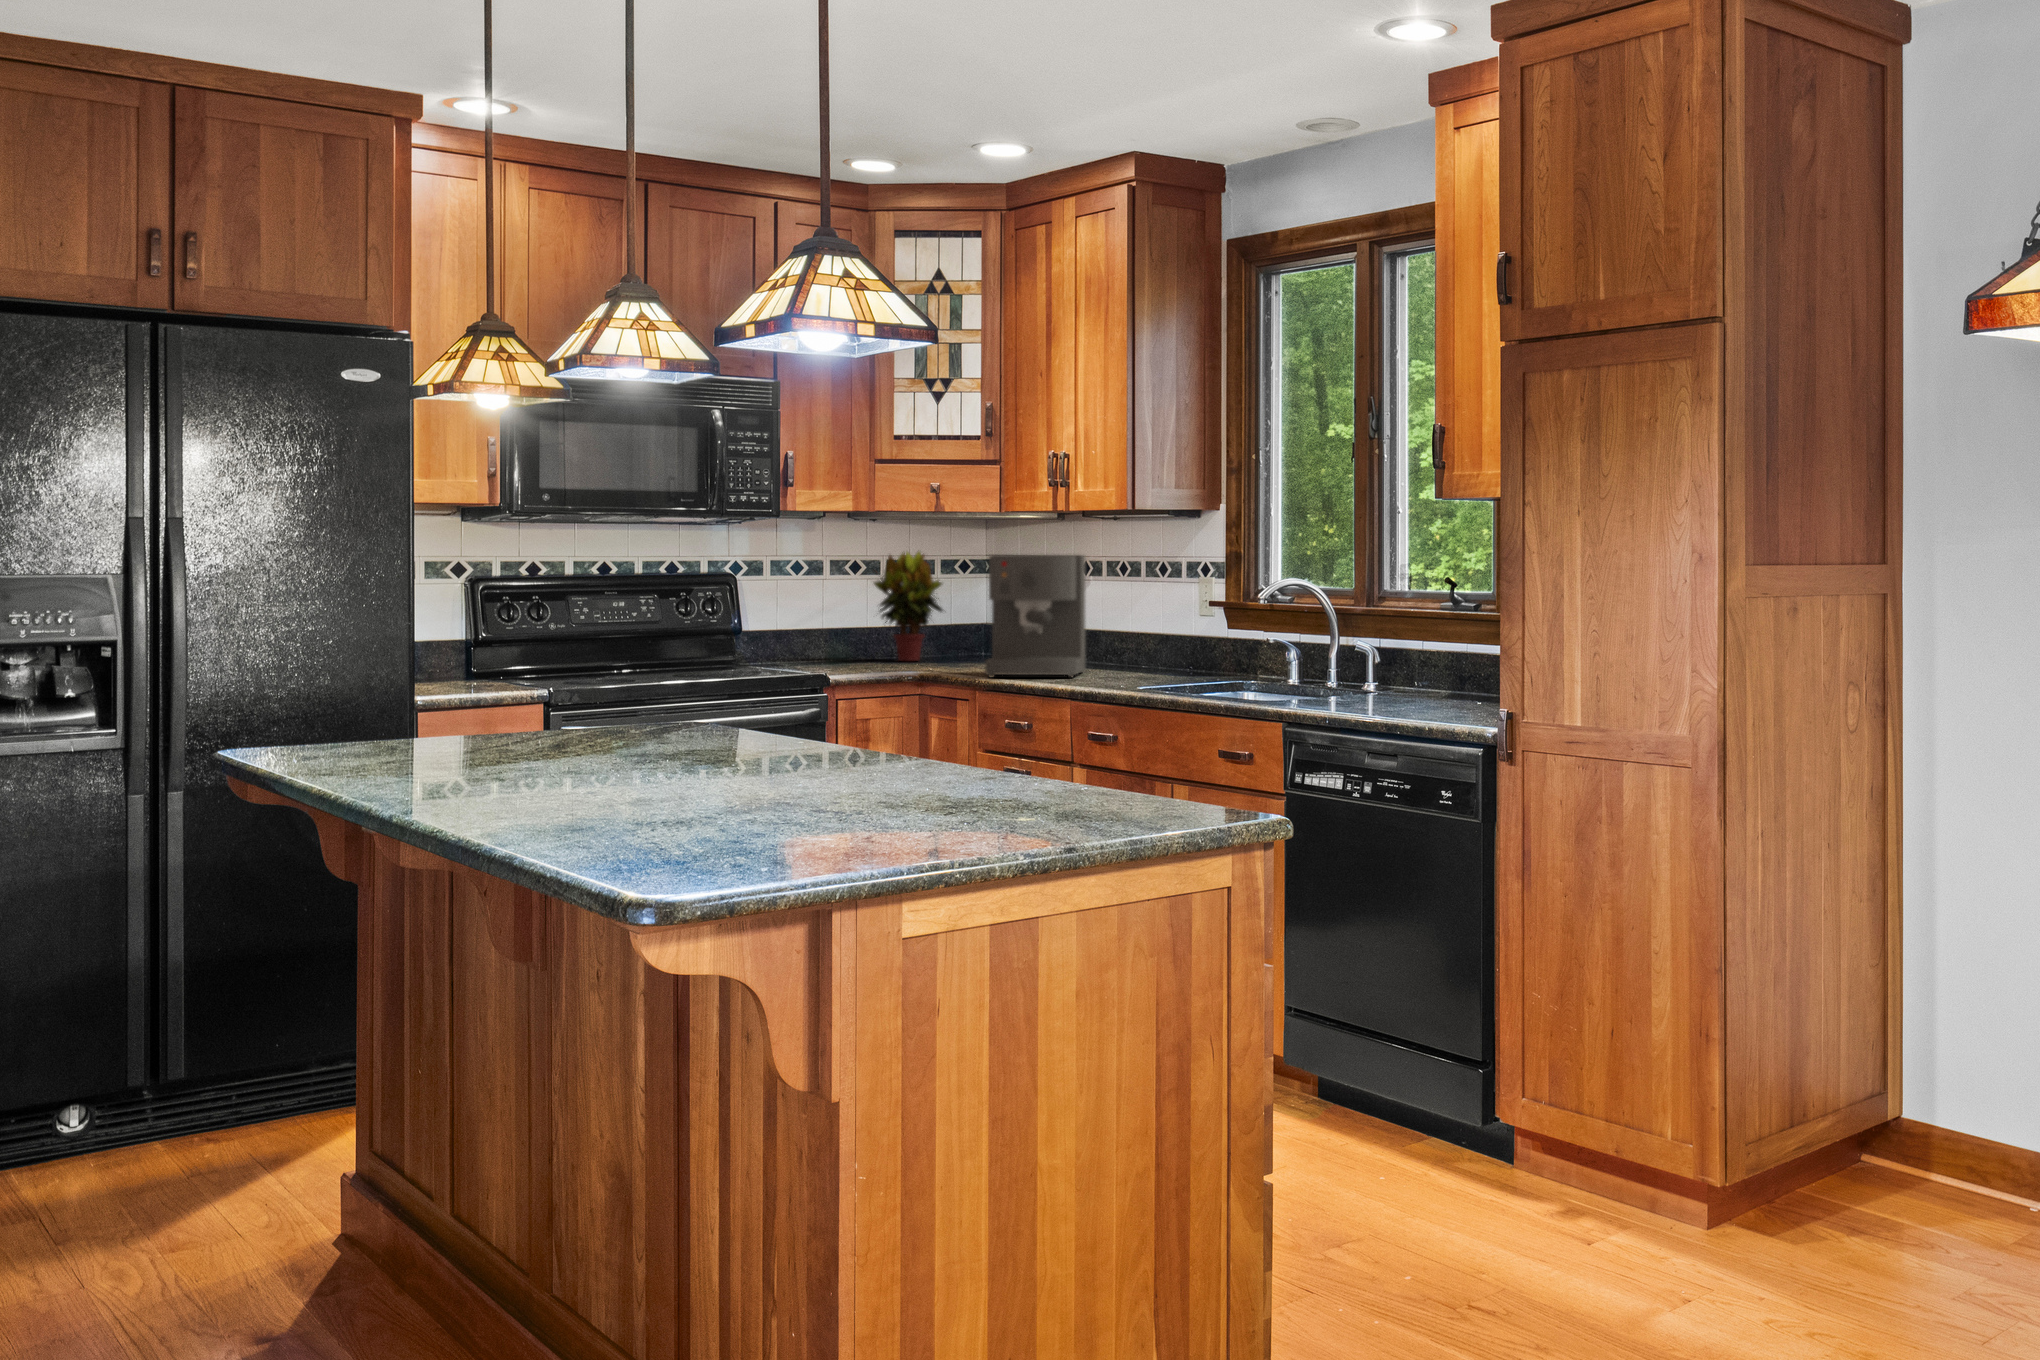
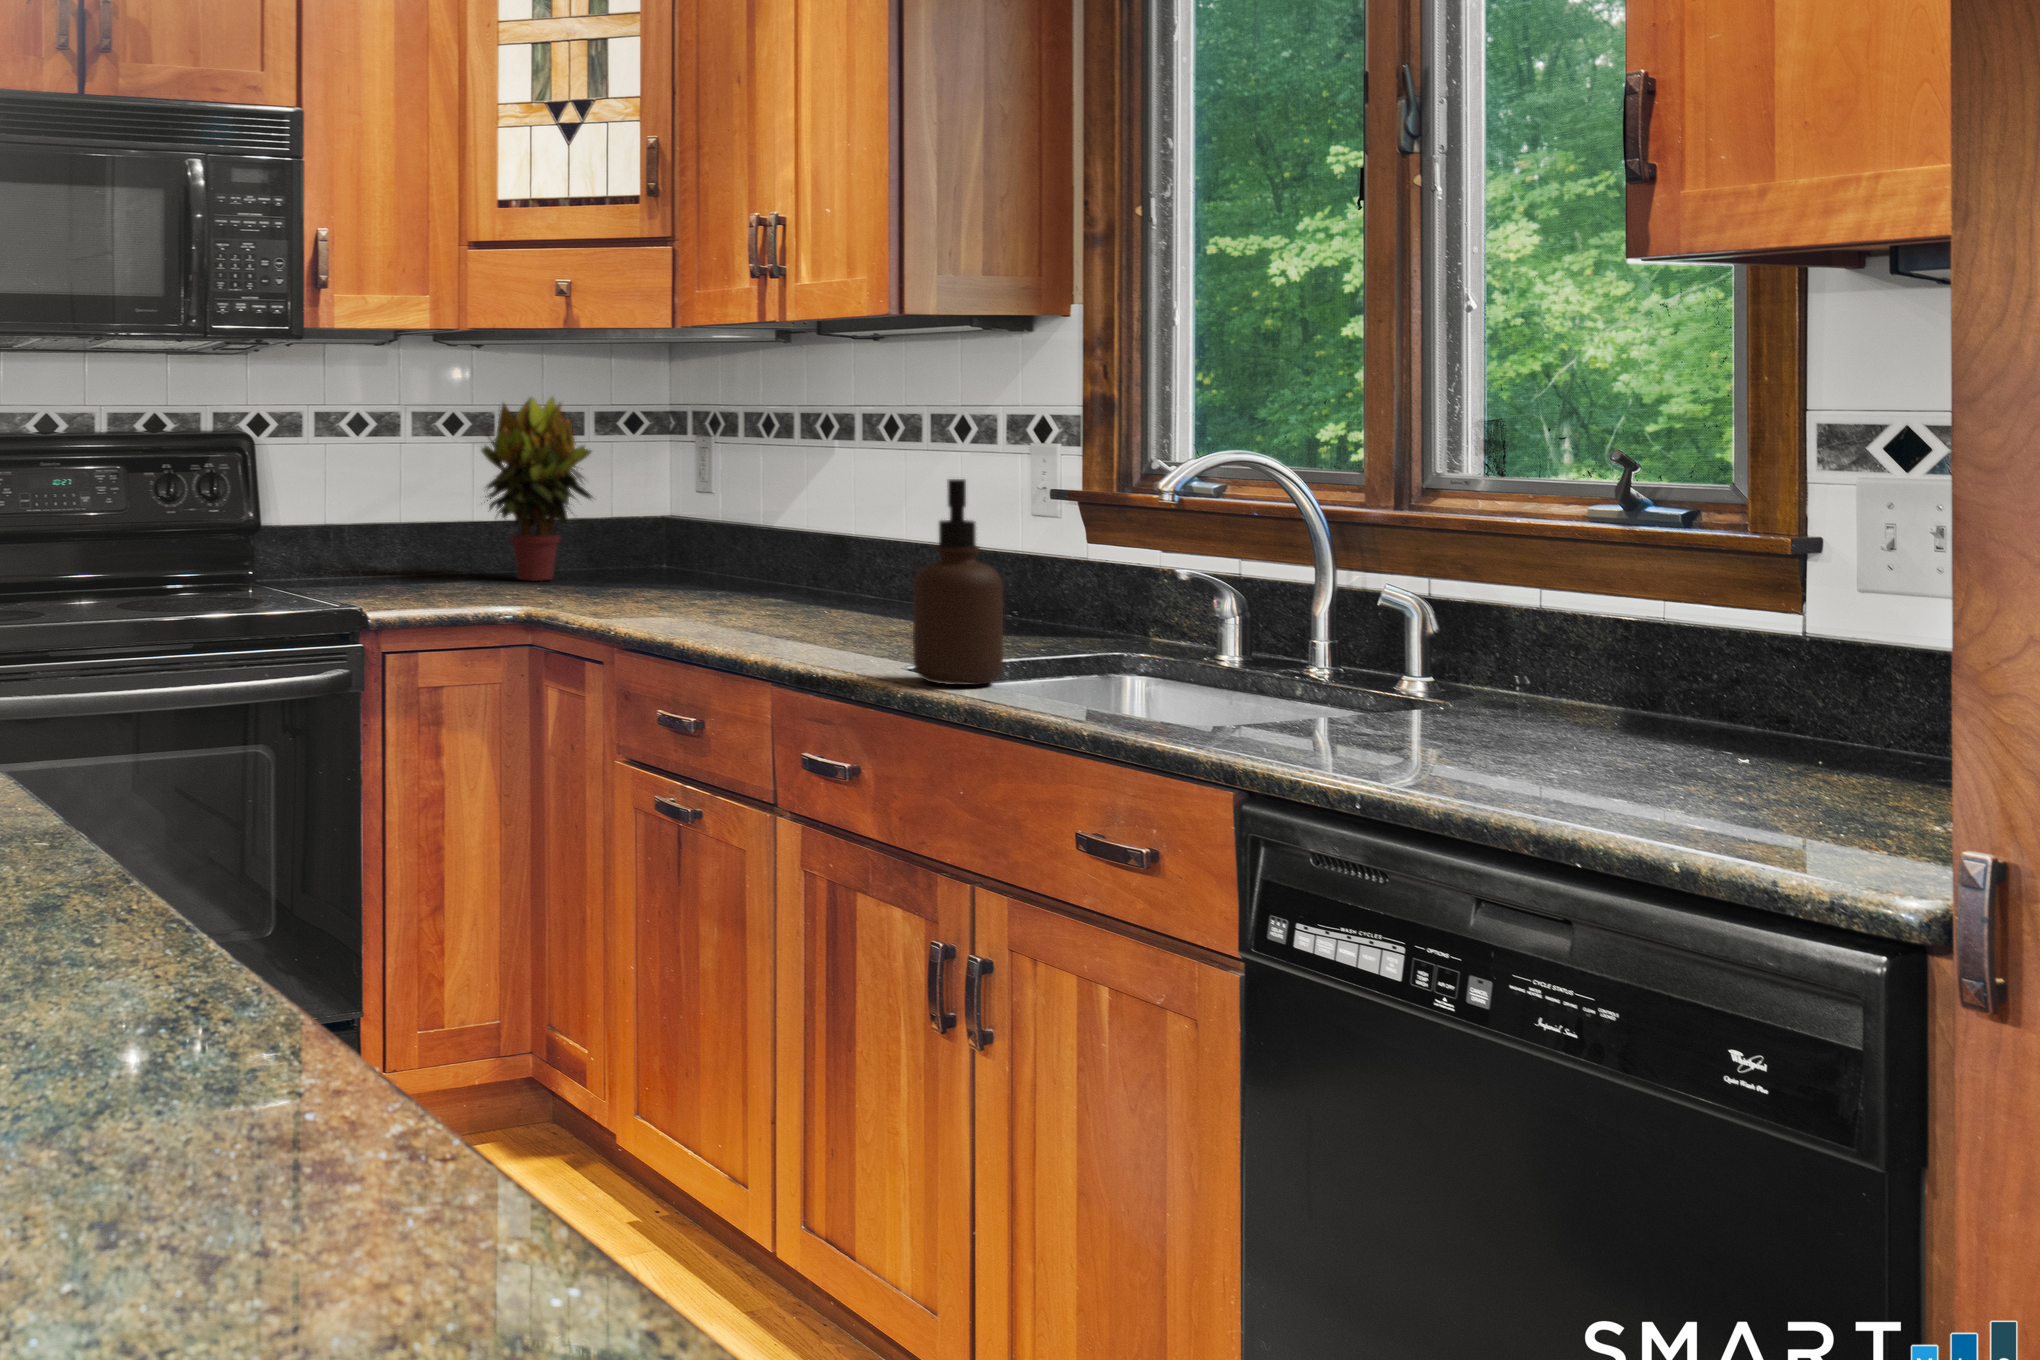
coffee maker: present [985,555,1085,678] -> none [628,401,817,629]
soap dispenser: none [1144,595,1187,694] -> present [913,479,1003,685]

